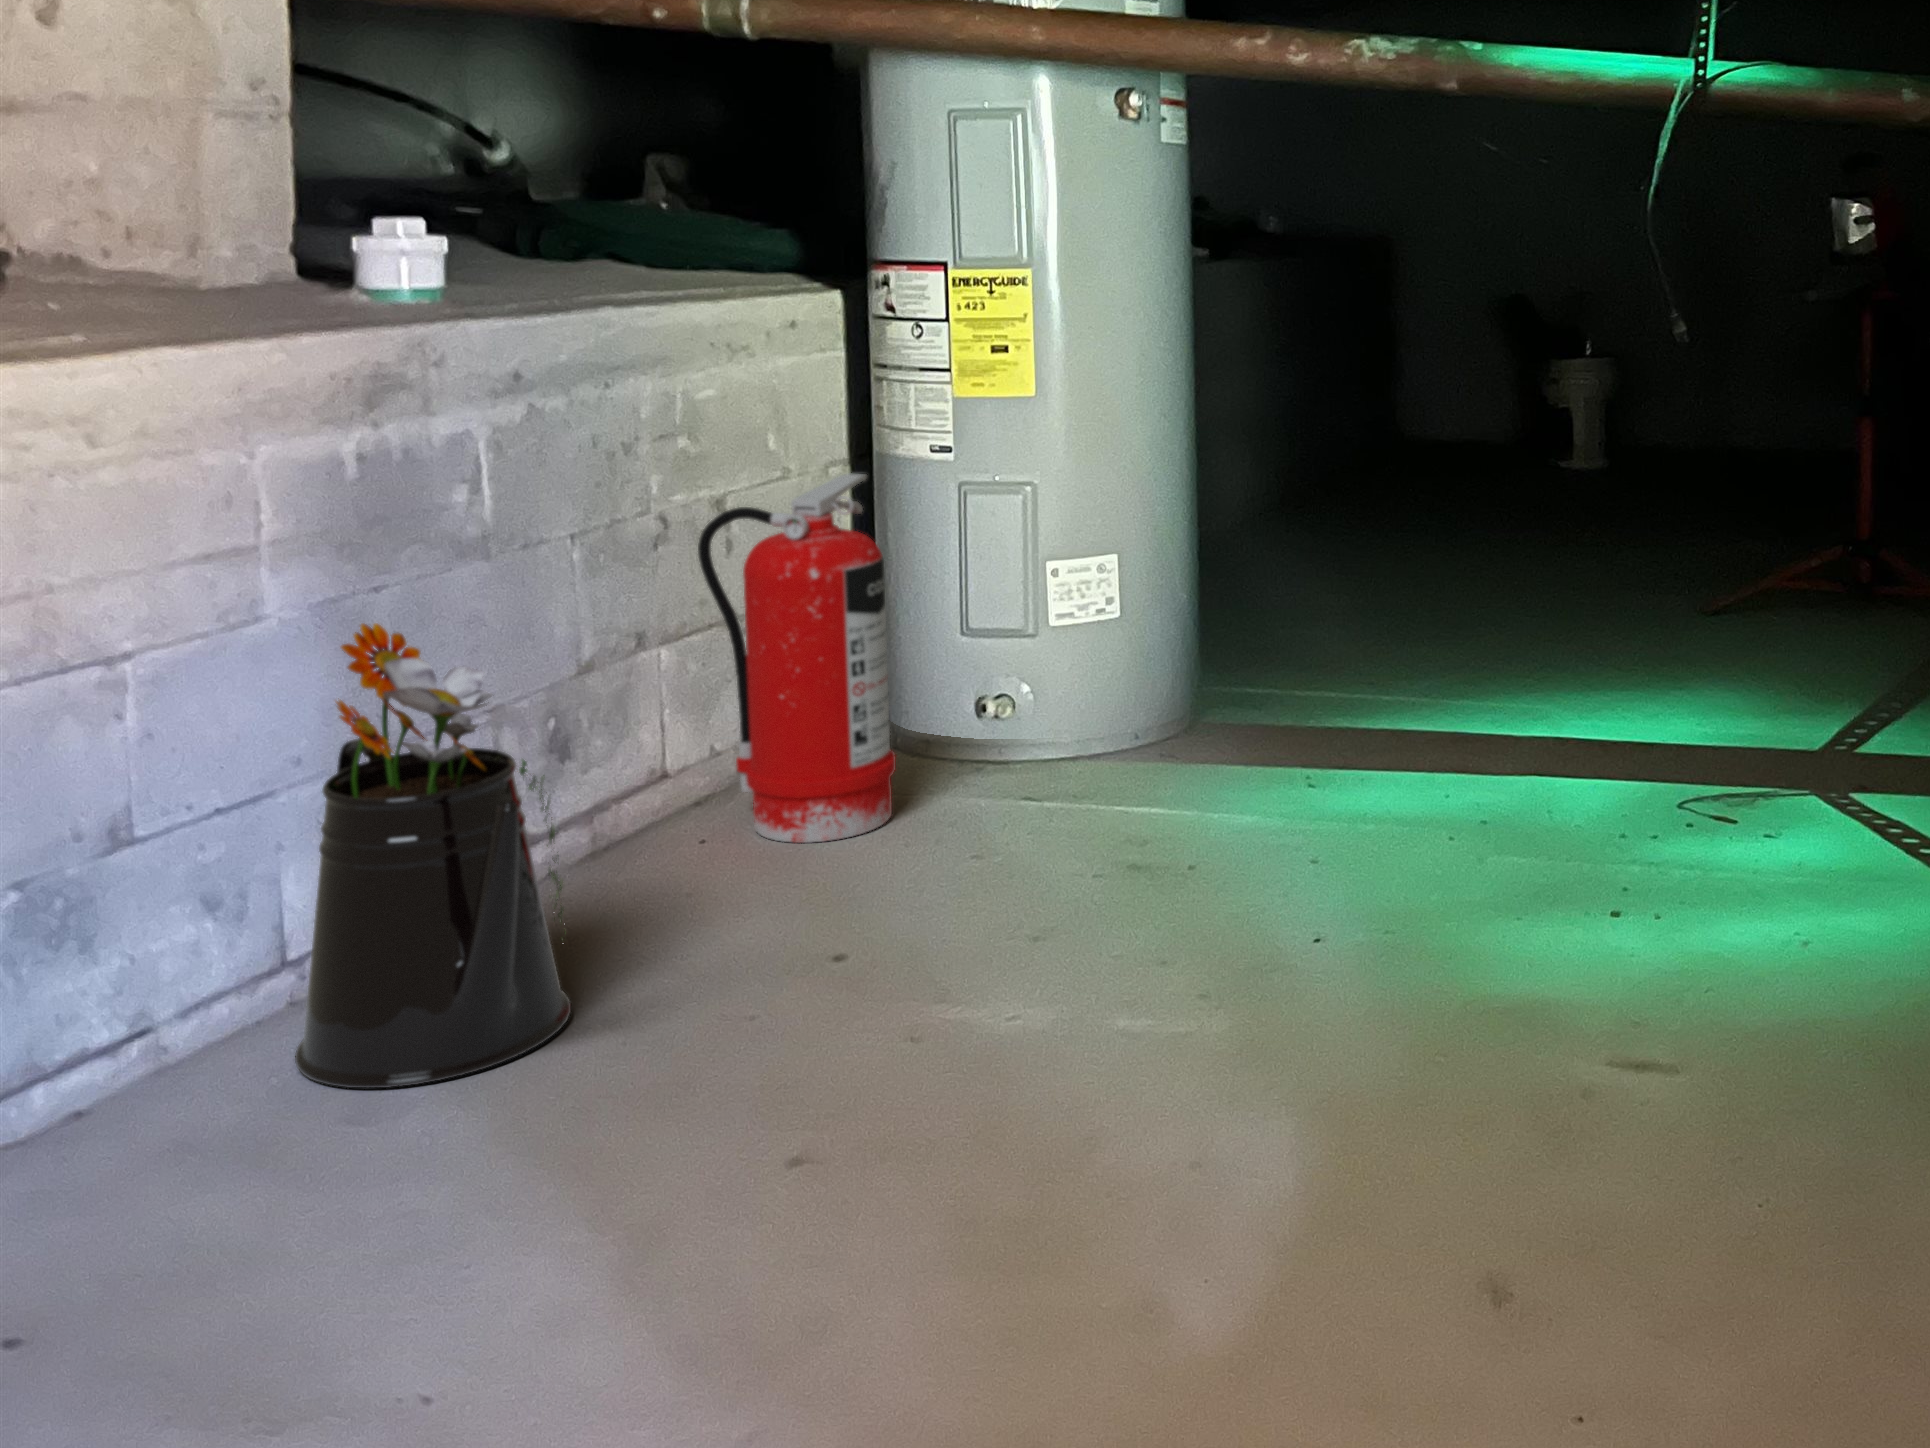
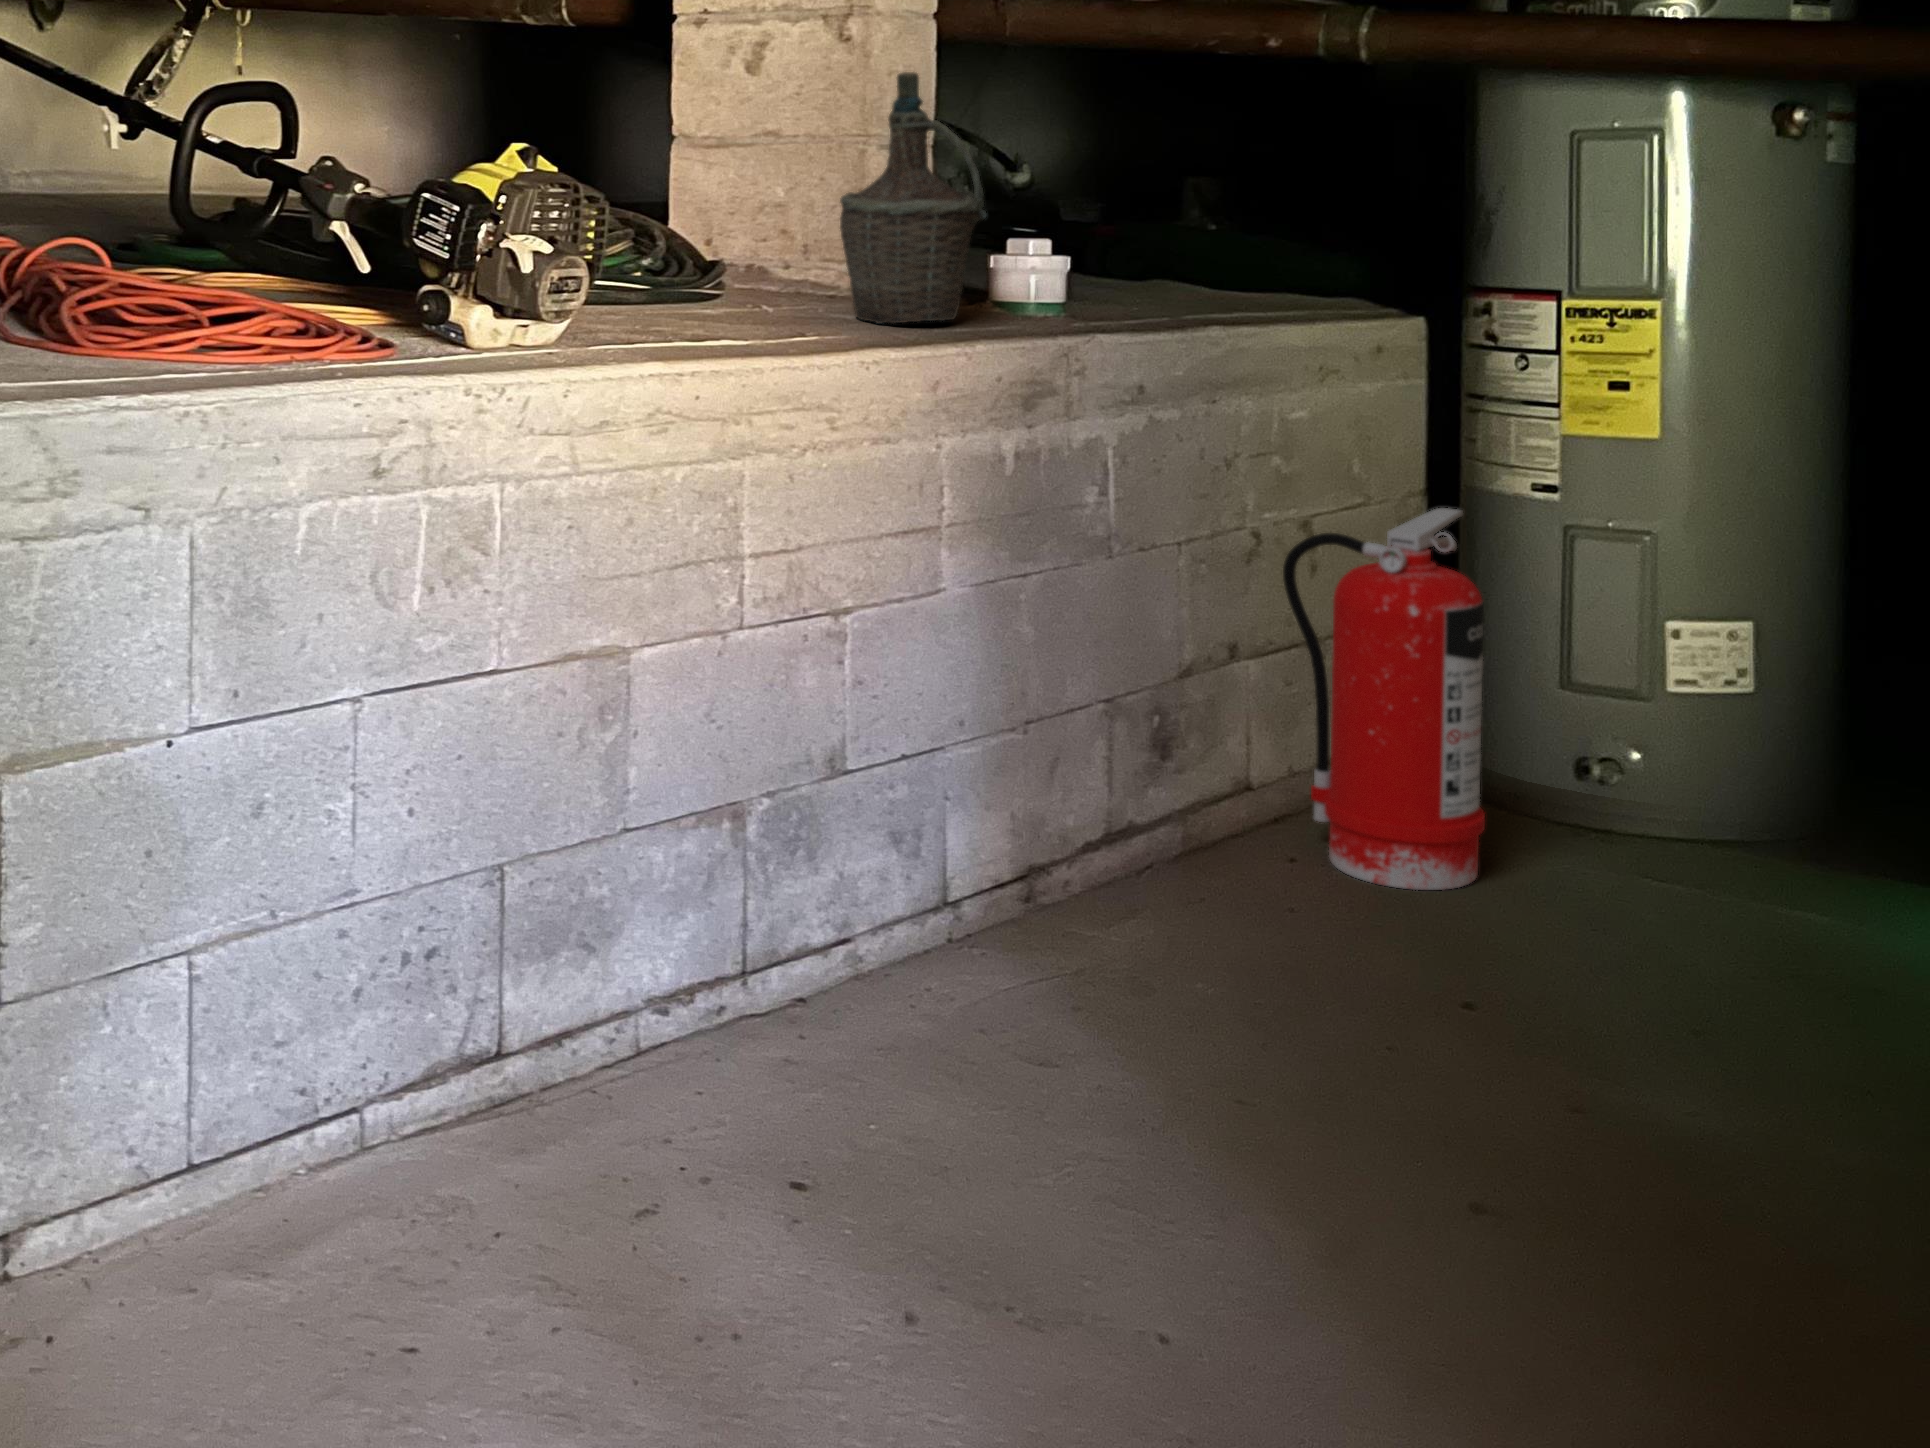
bottle: none [115,15,316,310] -> present [840,72,986,324]
watering can: present [295,623,571,1088] -> none [969,606,1198,1038]

